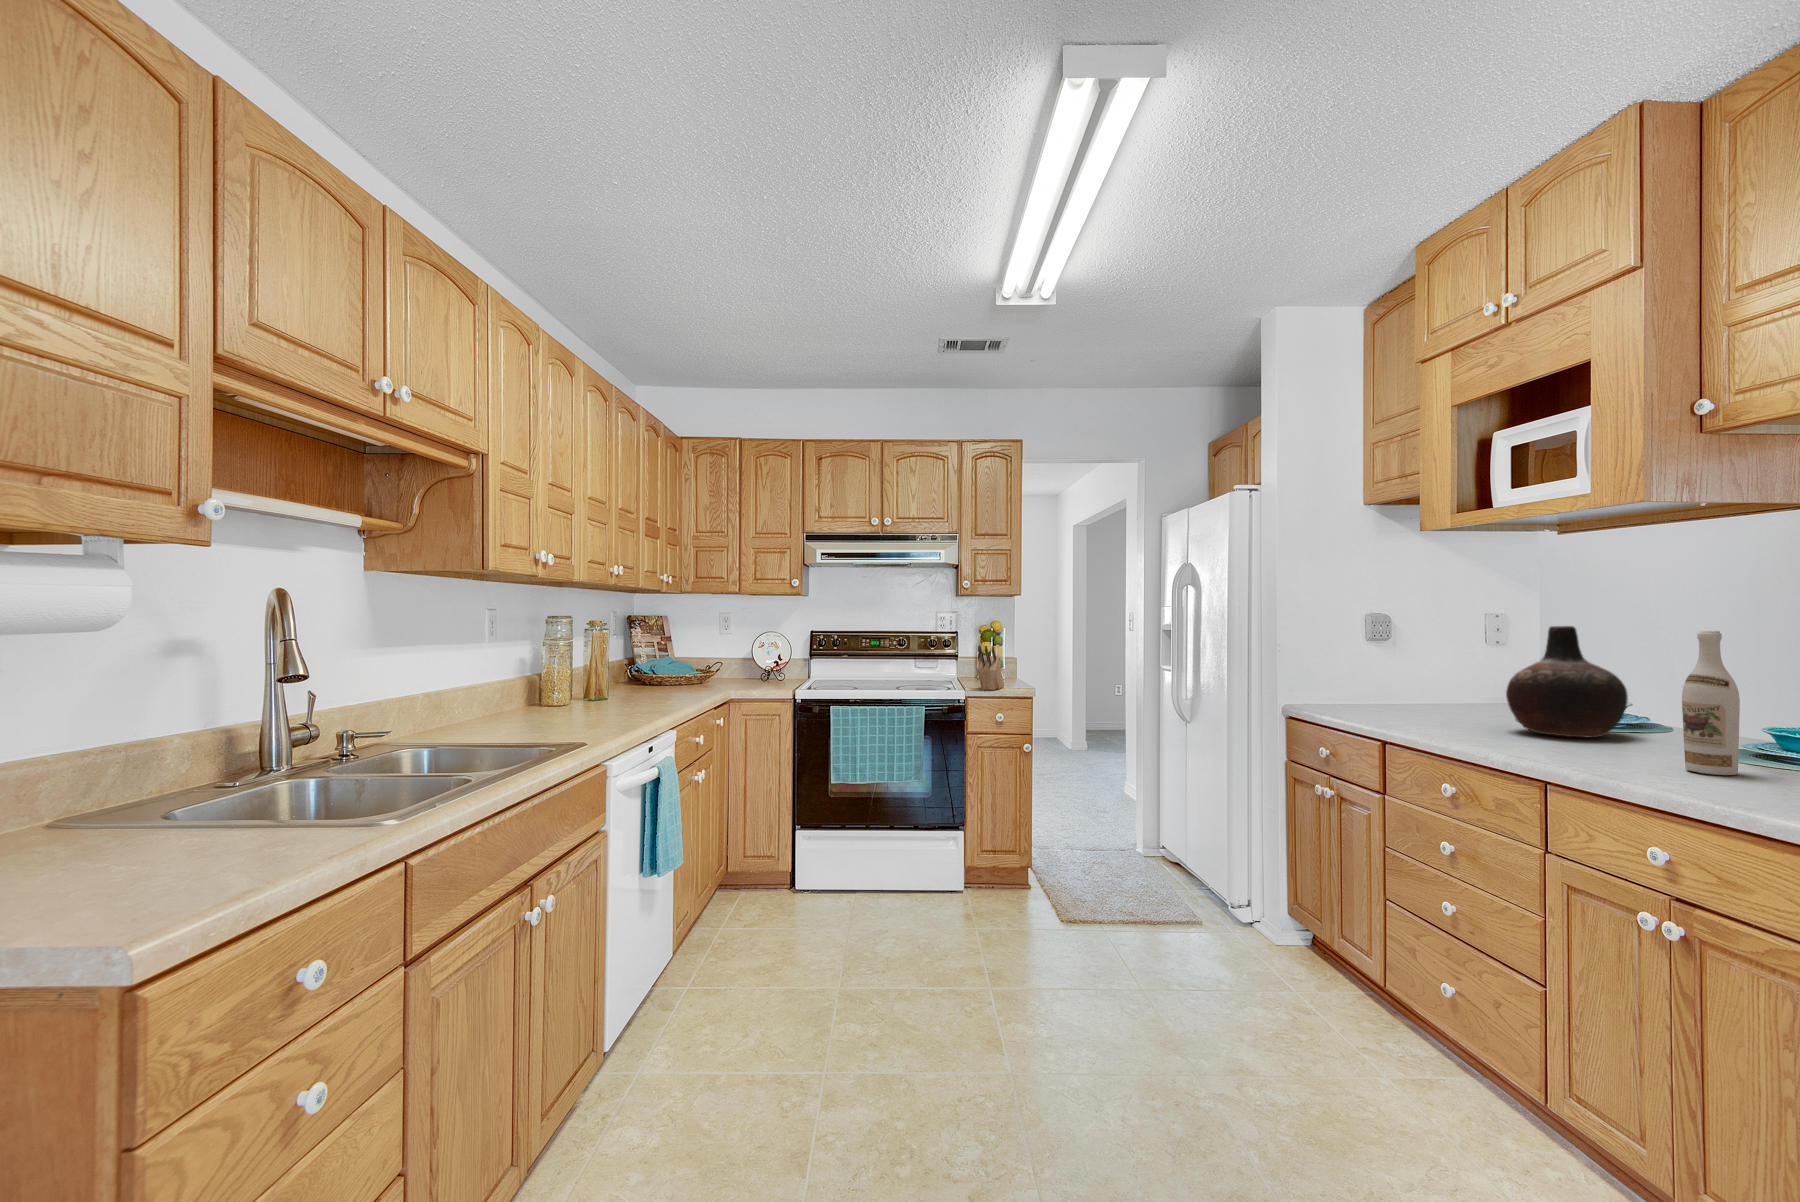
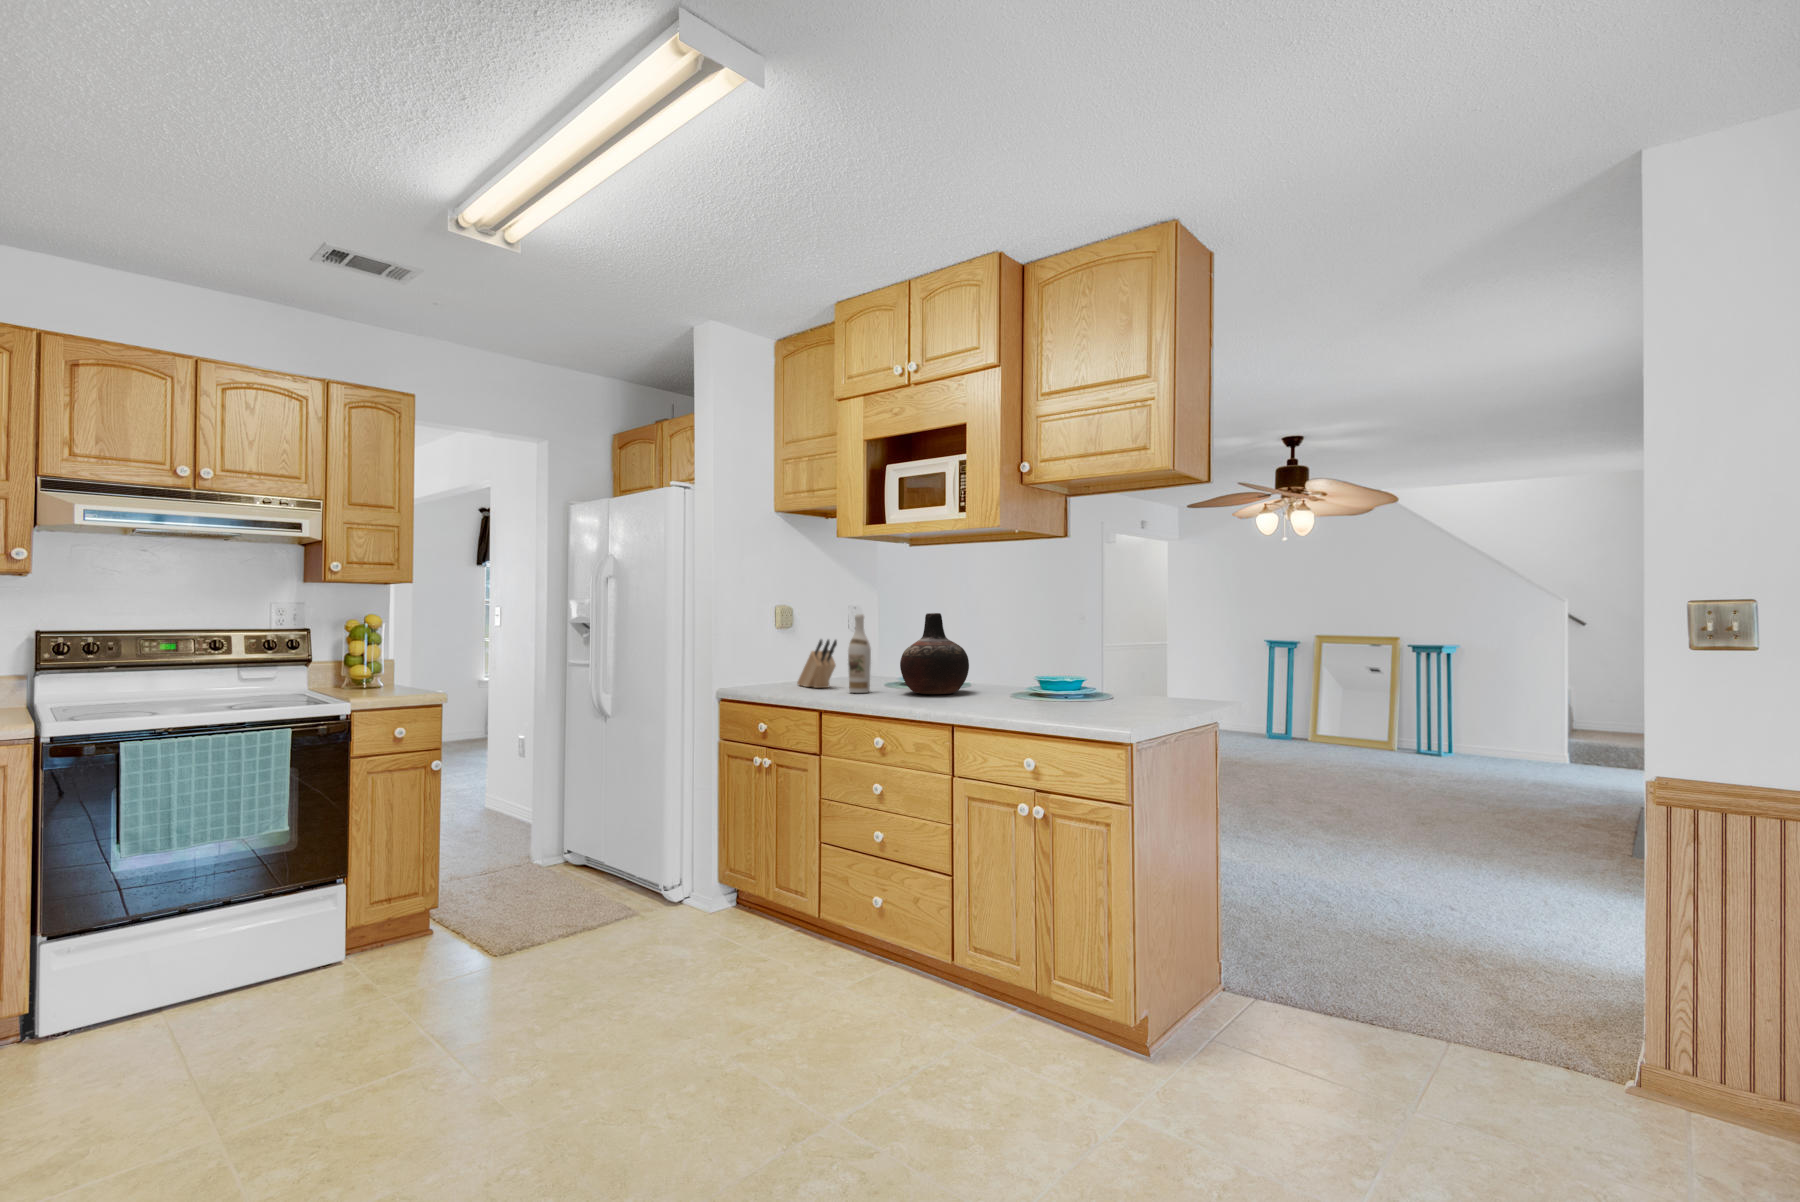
wine bottle: present [1682,631,1740,775] -> present [848,614,871,693]
knife block: present [977,645,1004,690] -> present [797,640,837,688]

